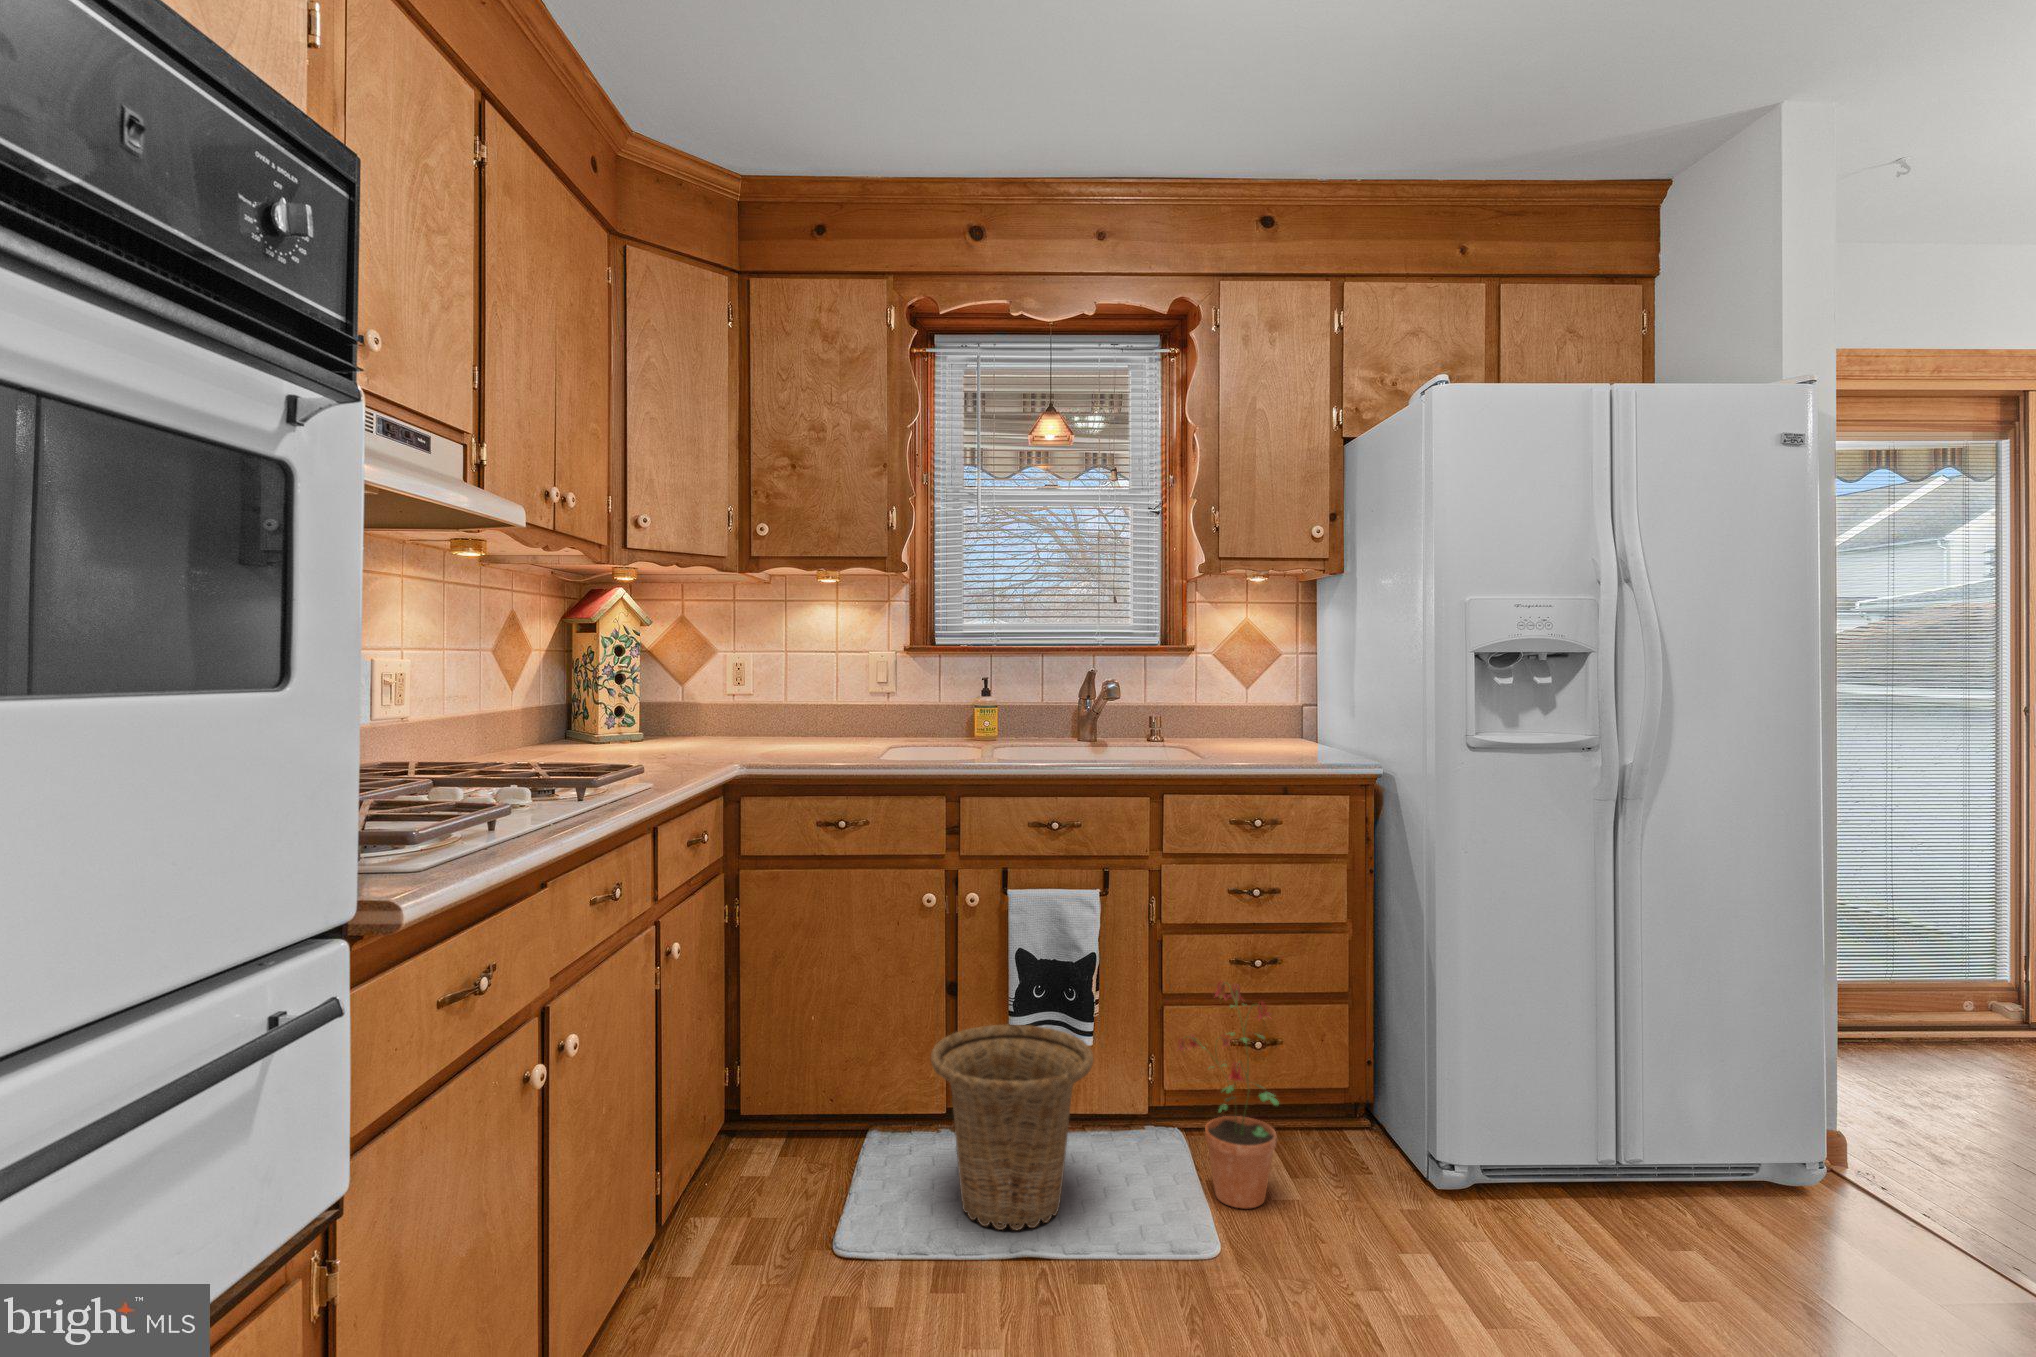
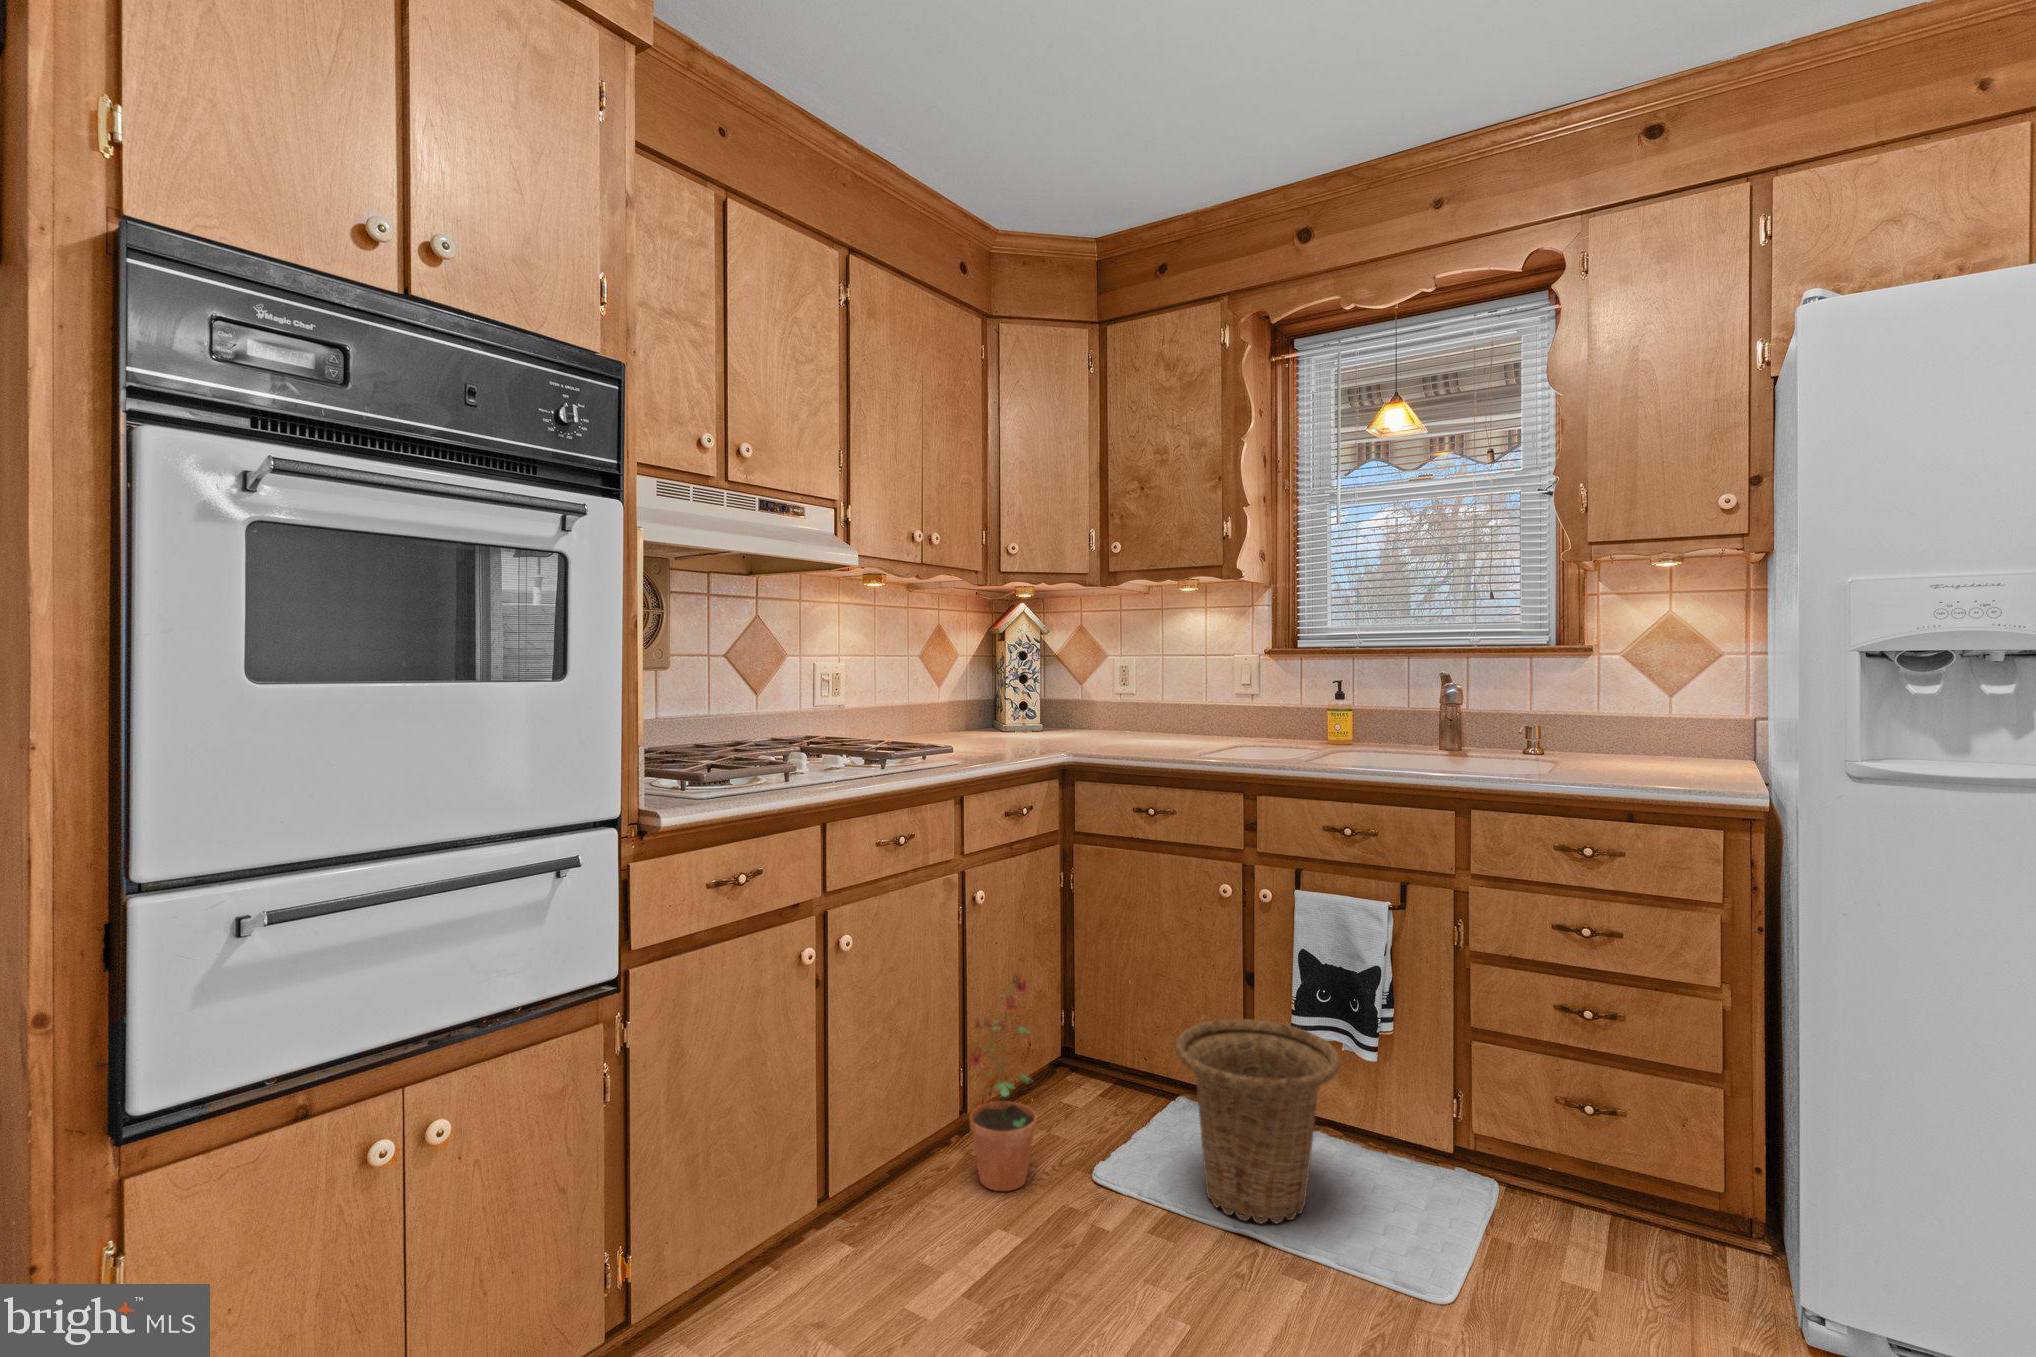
potted plant: present [1179,982,1279,1208] -> present [970,973,1037,1191]

